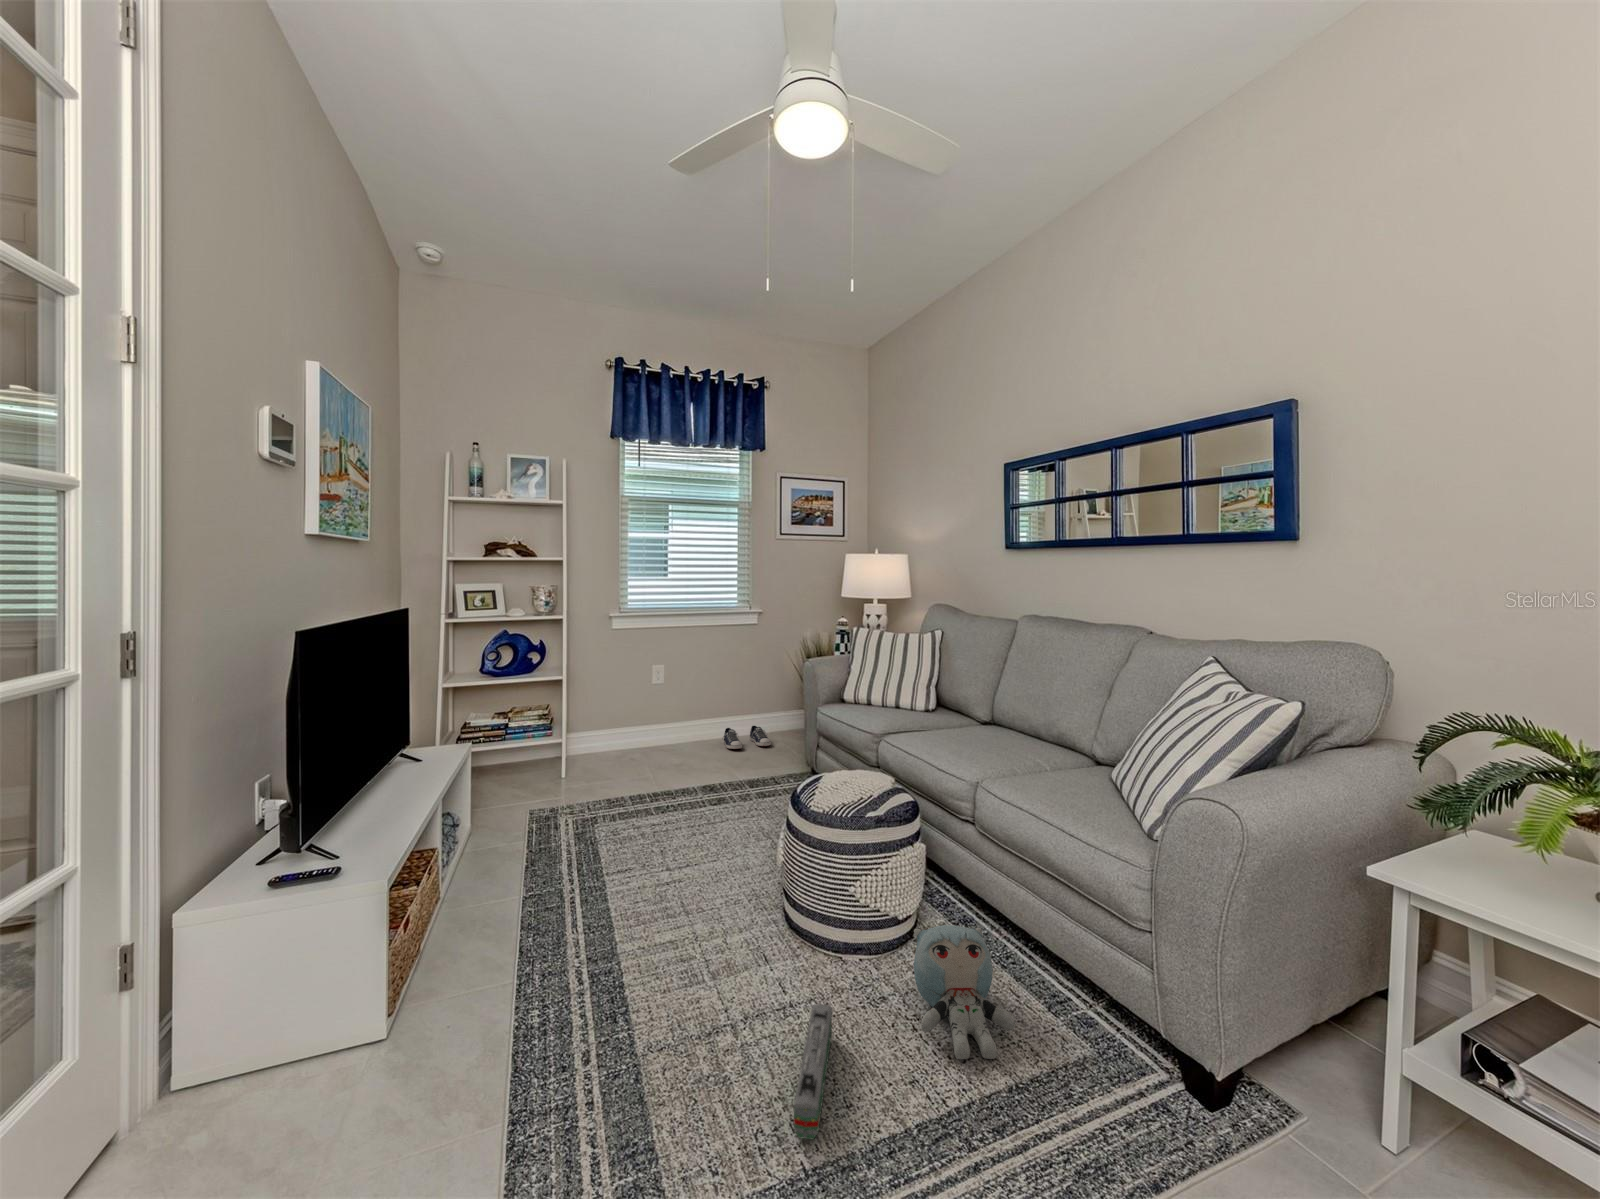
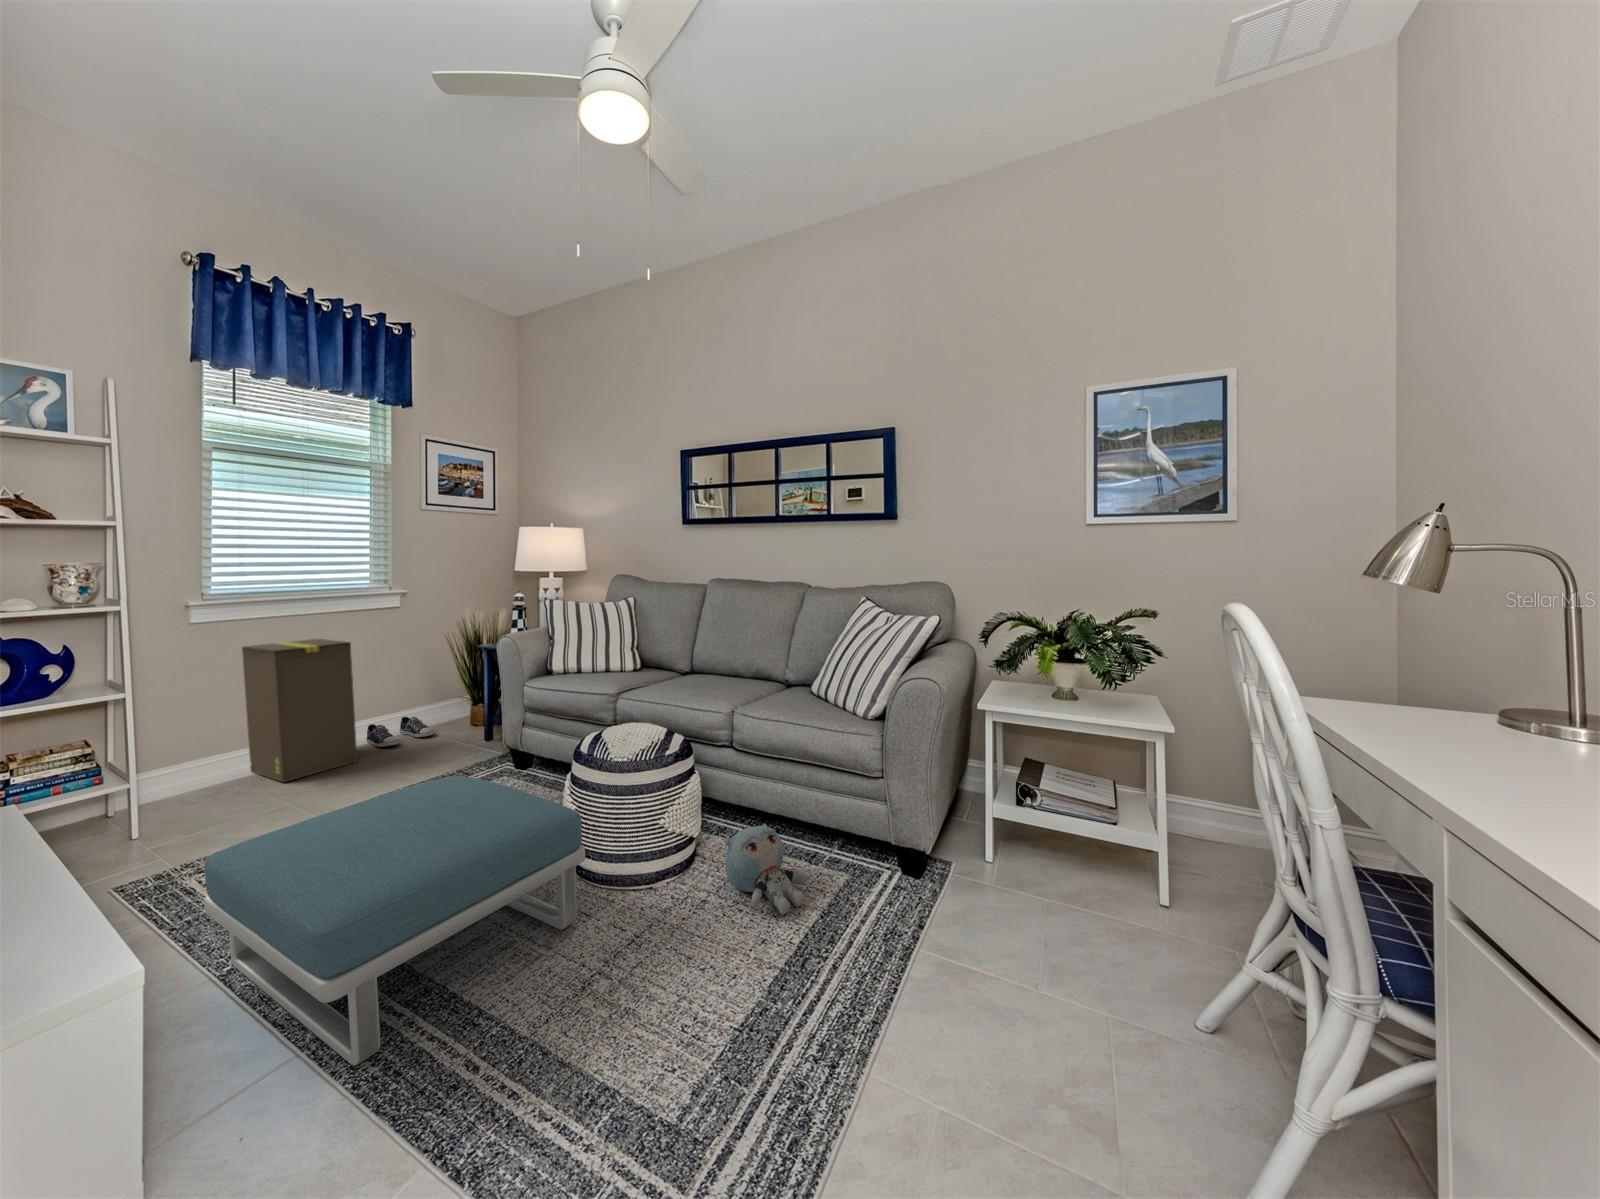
cardboard box: none [645,650,707,763] -> present [242,639,357,782]
footstool: none [507,782,764,1008] -> present [204,776,585,1066]
toy train: present [794,1004,832,1139] -> none [673,918,733,1012]

